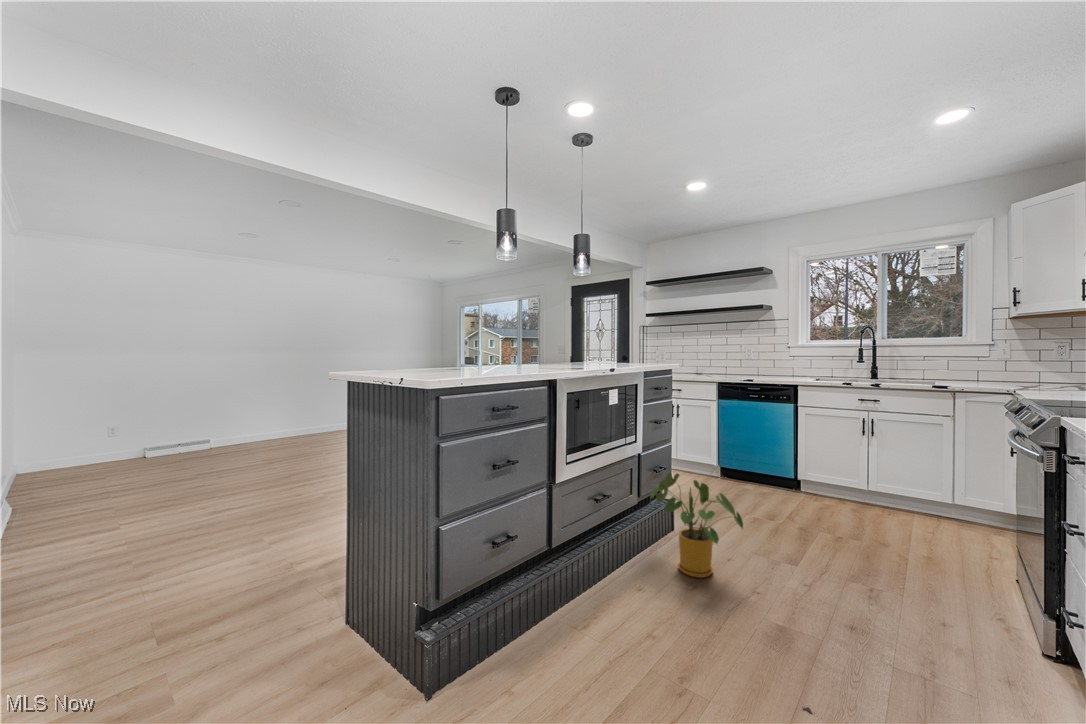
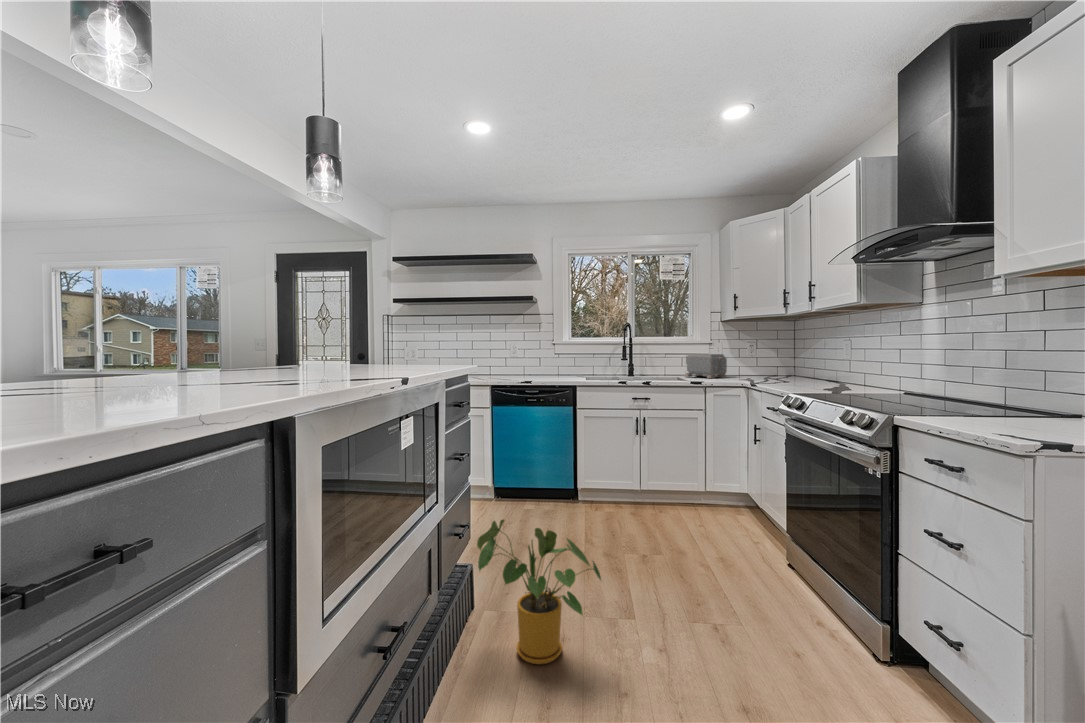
toaster: none [947,355,1007,383] -> present [685,354,727,378]

